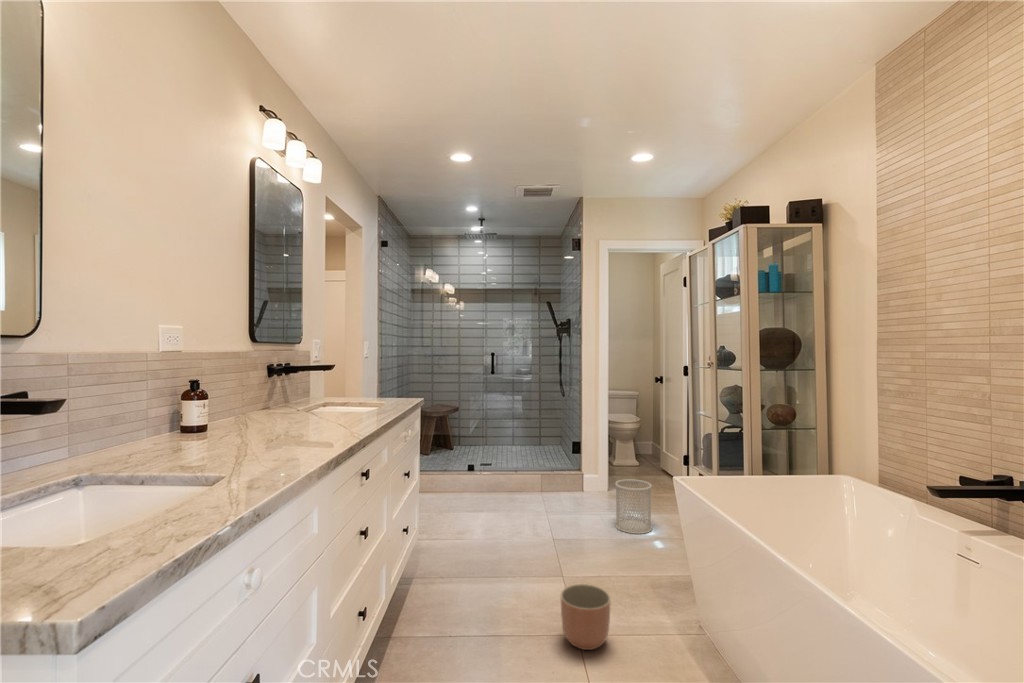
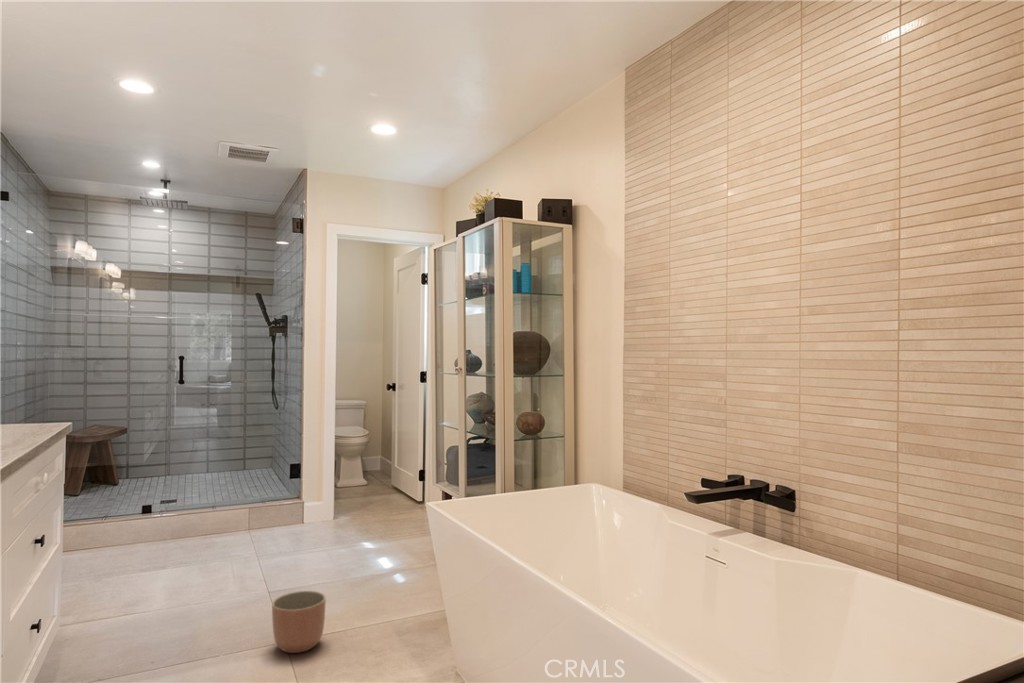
wastebasket: present [615,479,652,534] -> none [337,493,377,550]

